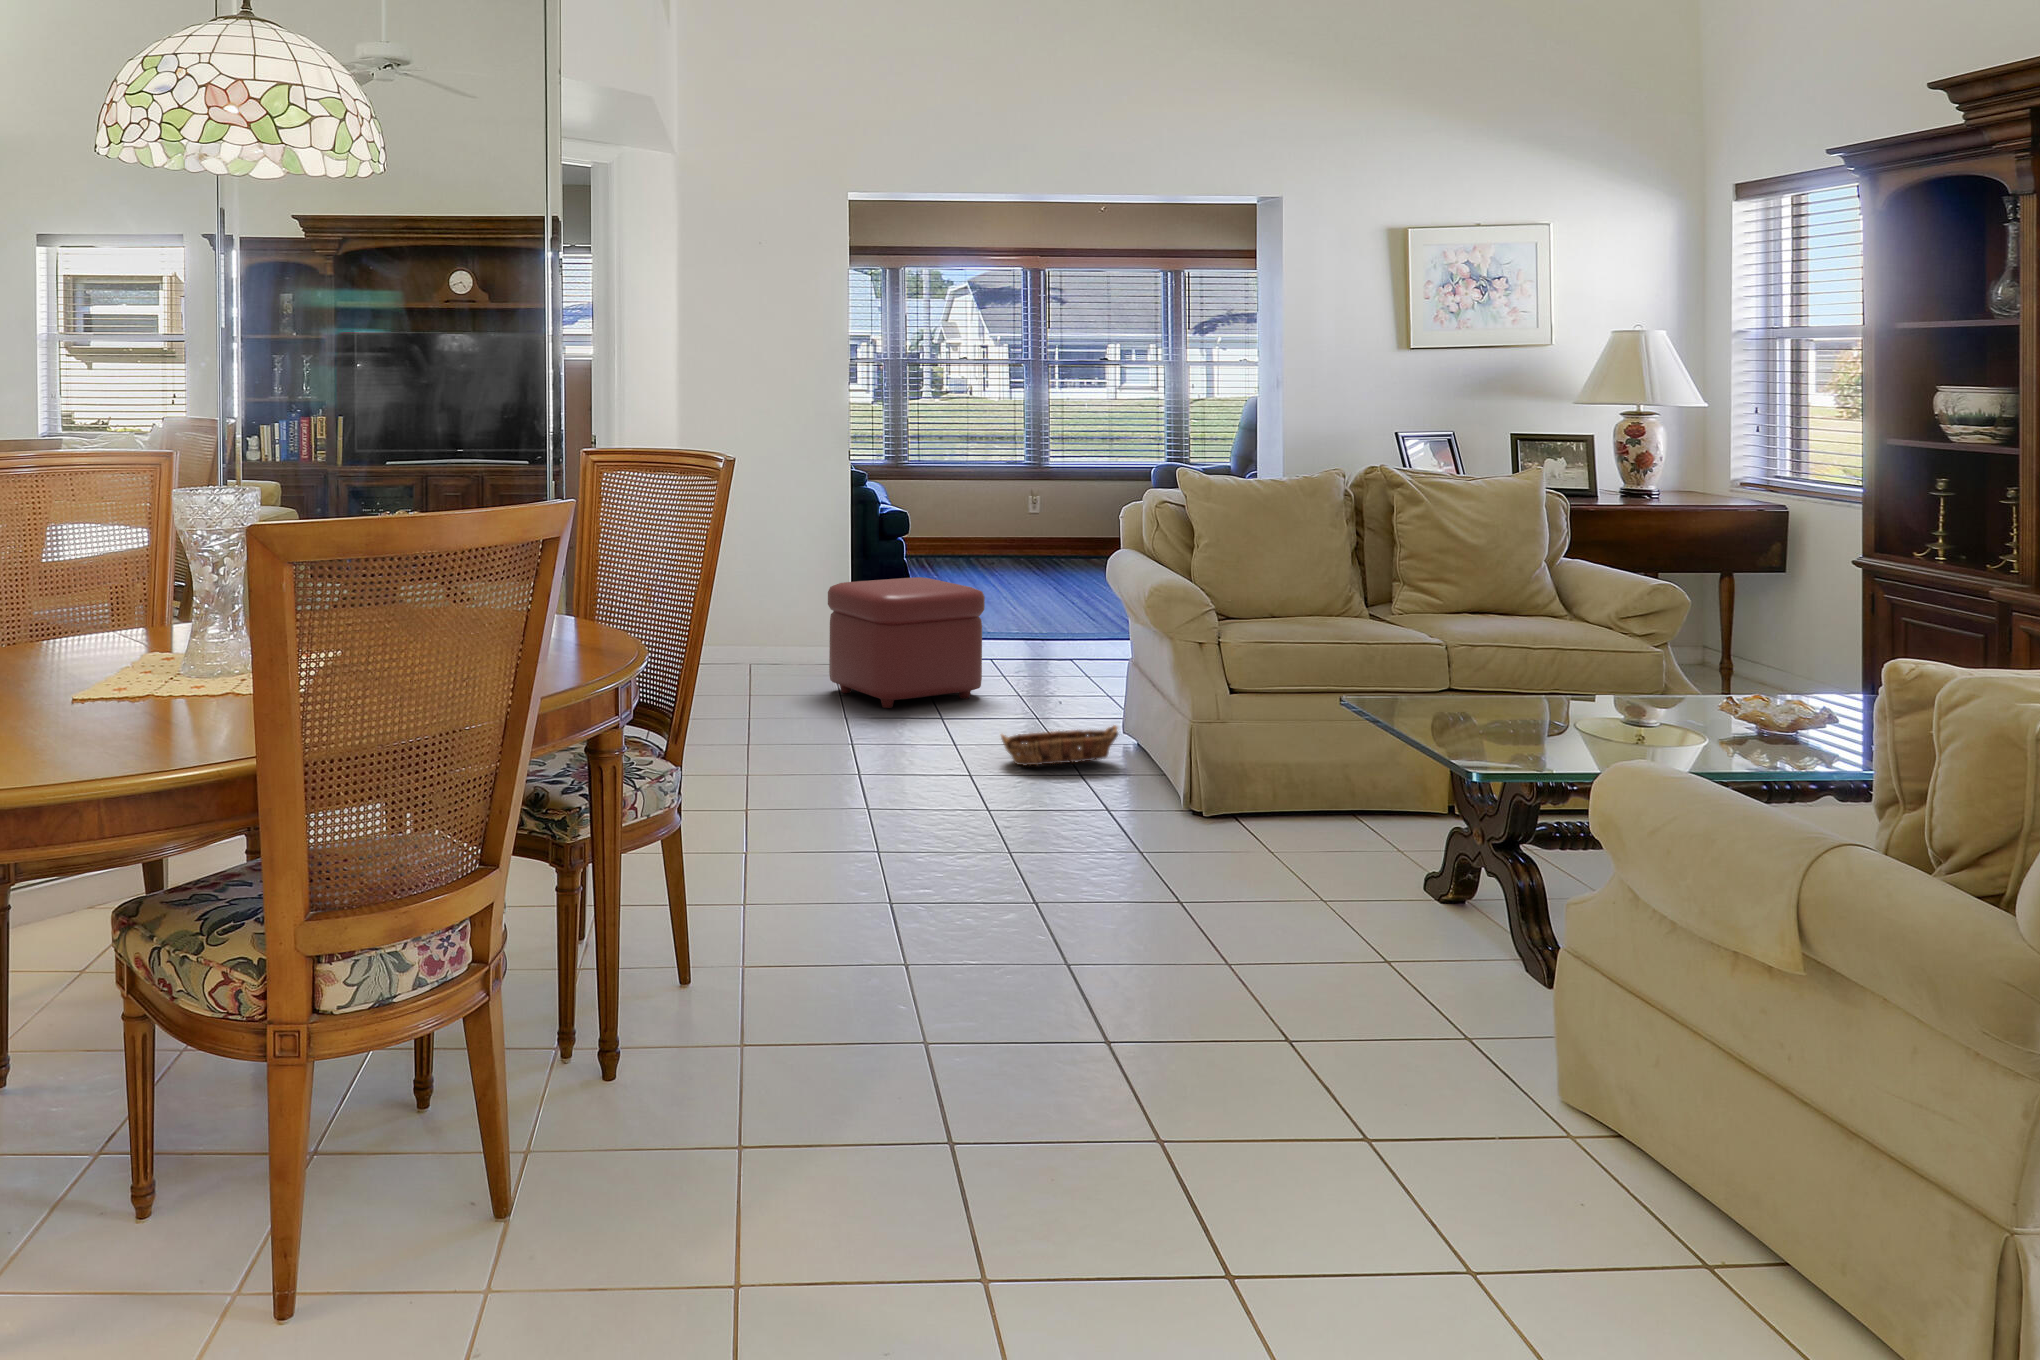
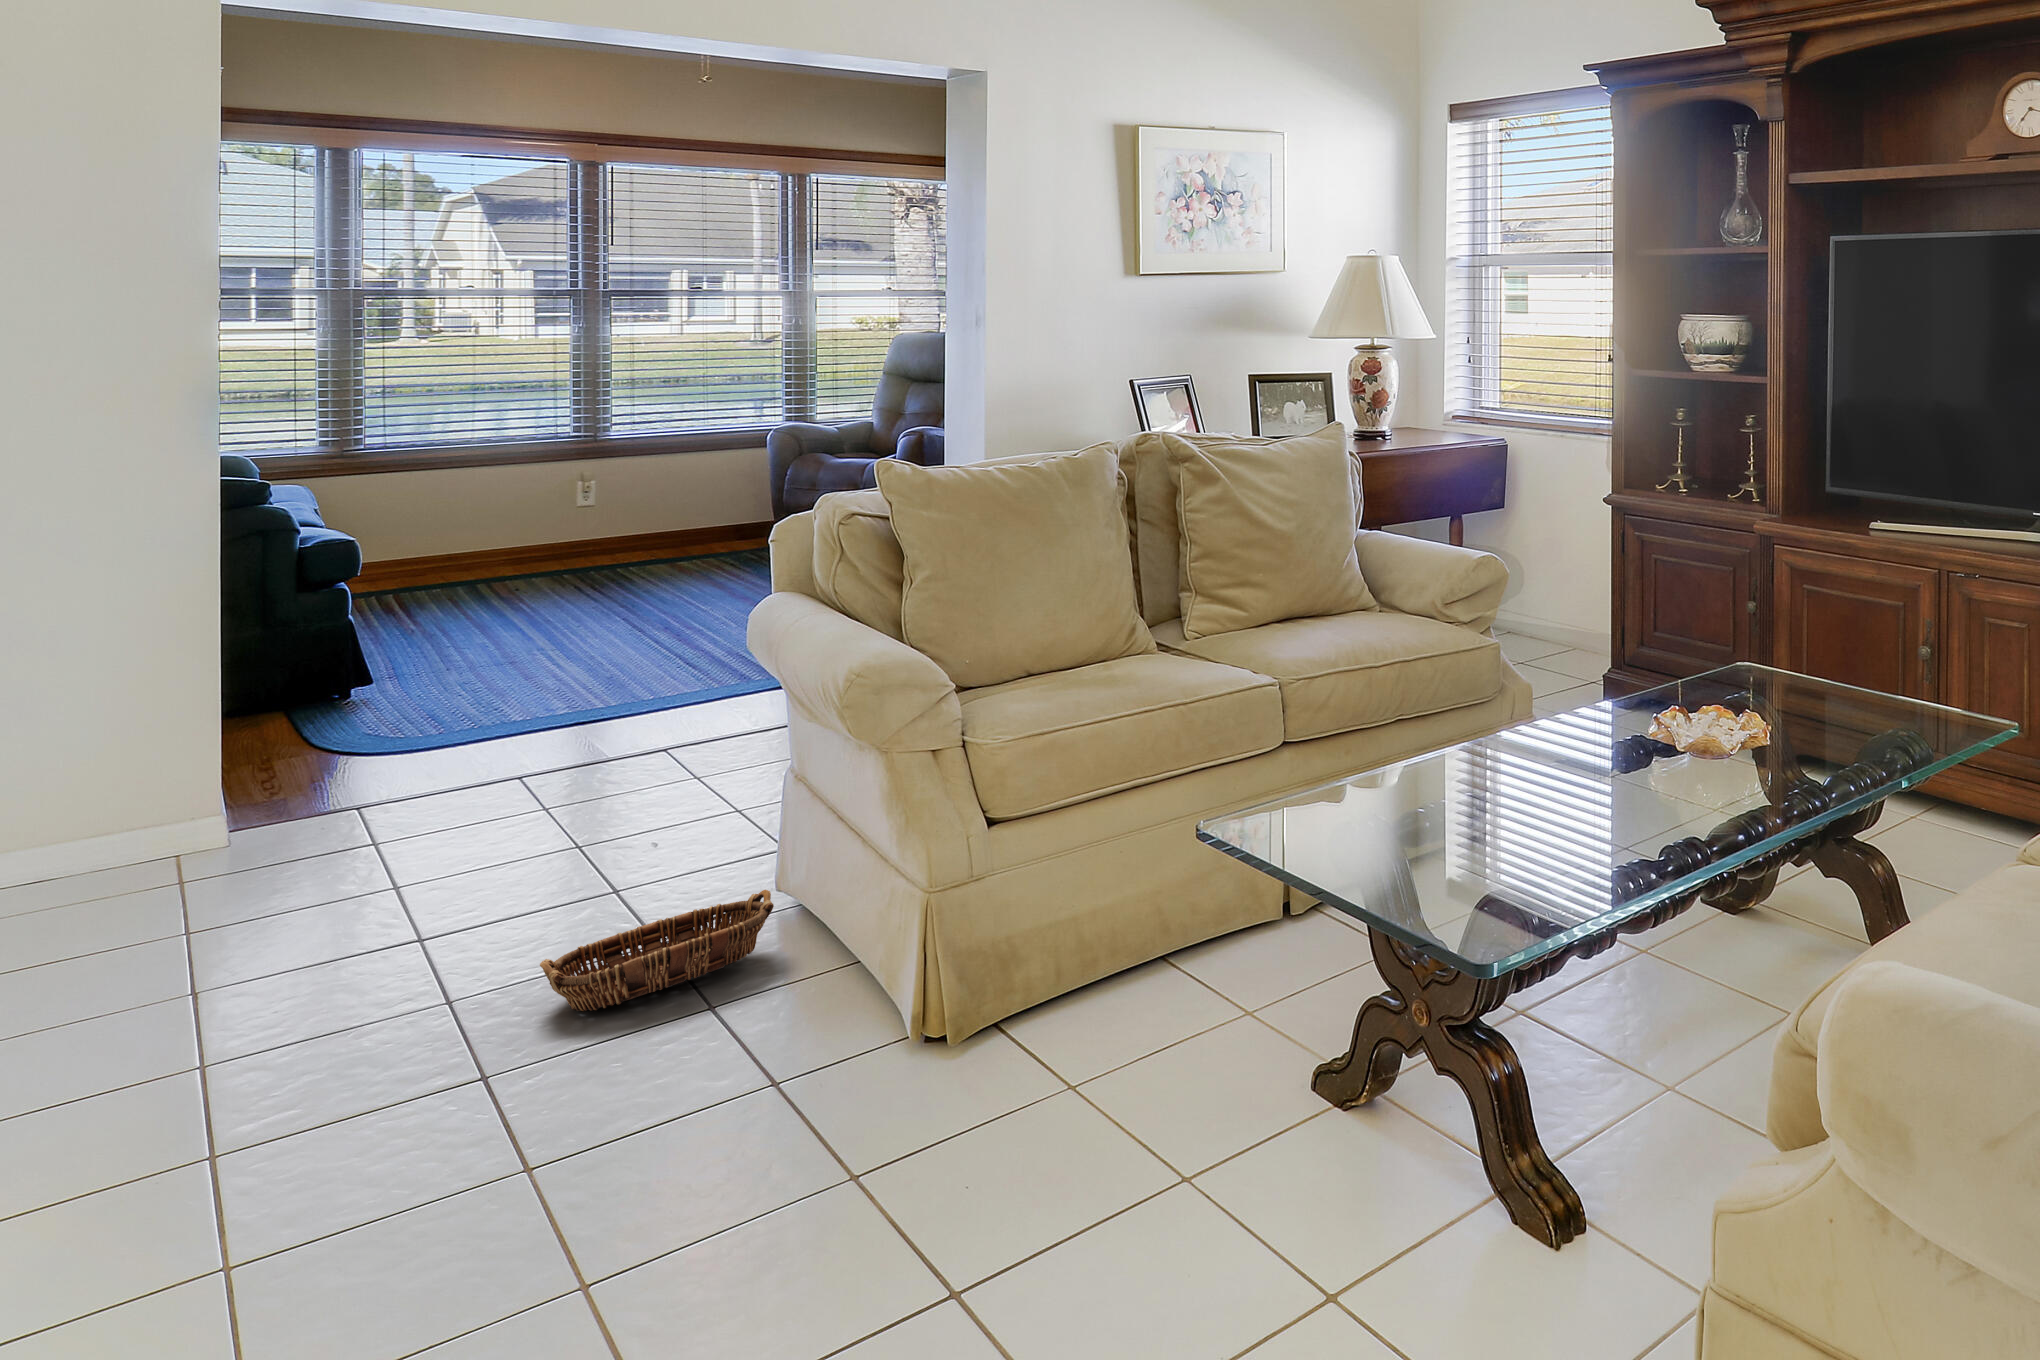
ottoman: present [828,577,985,708] -> none [141,665,503,931]

